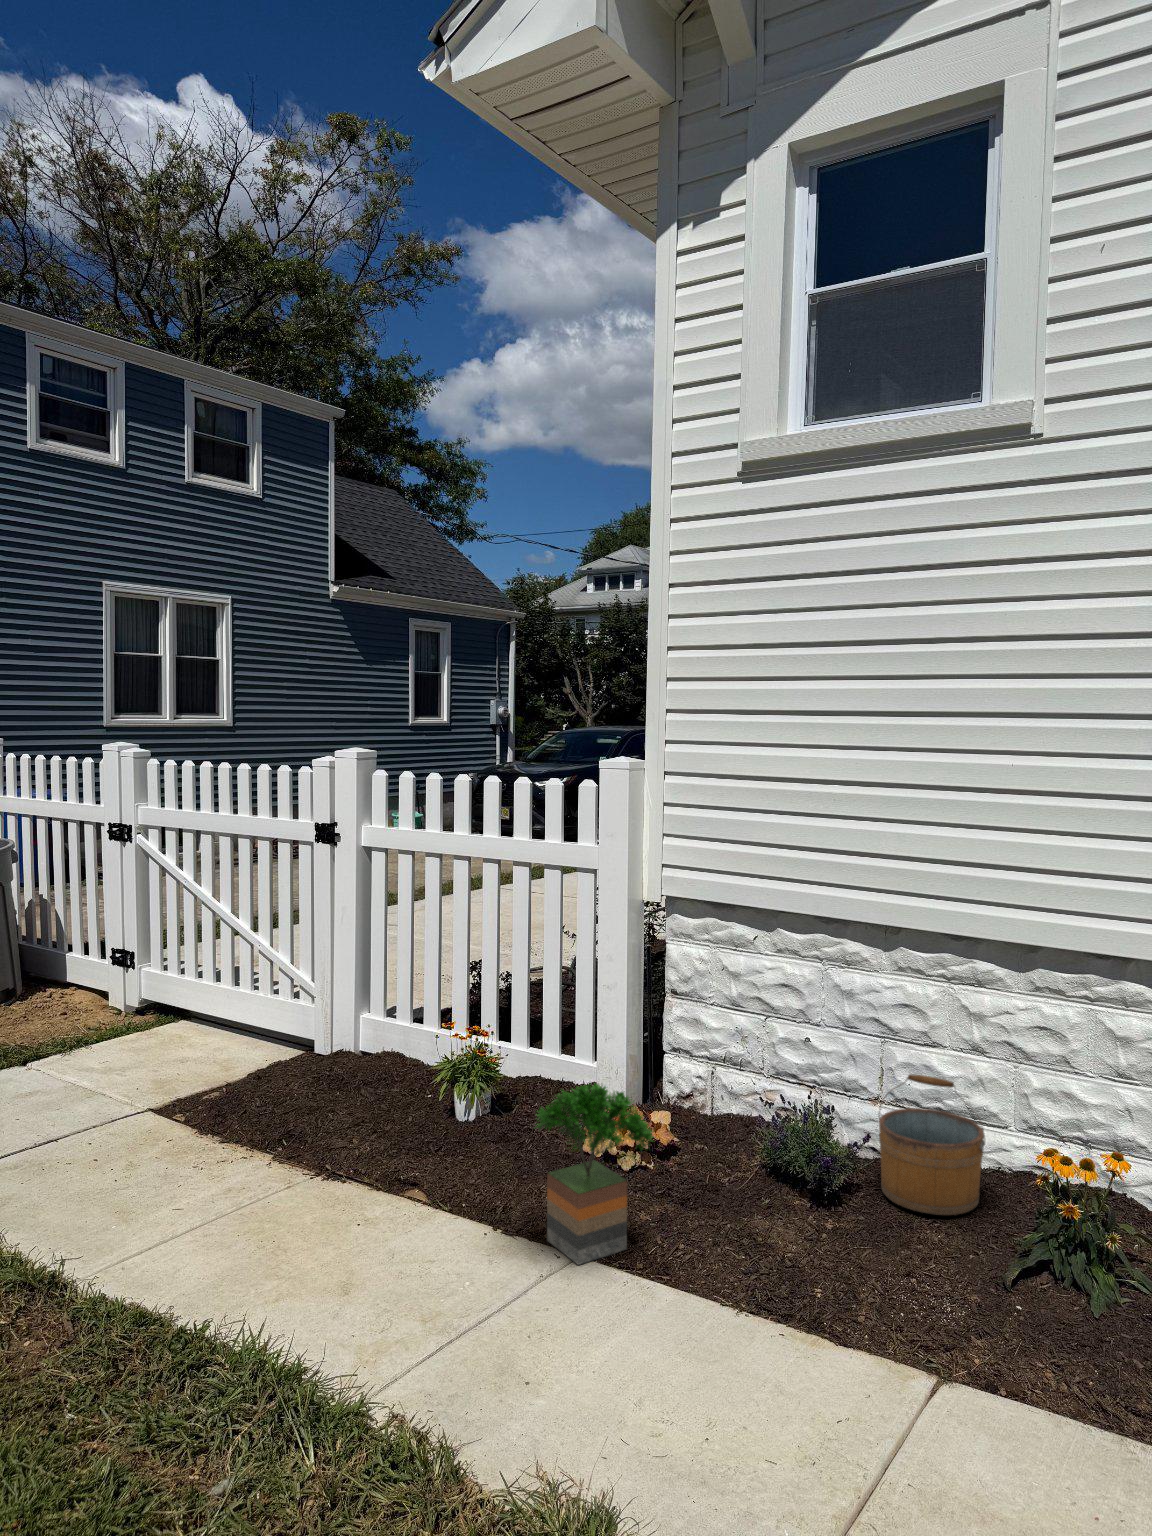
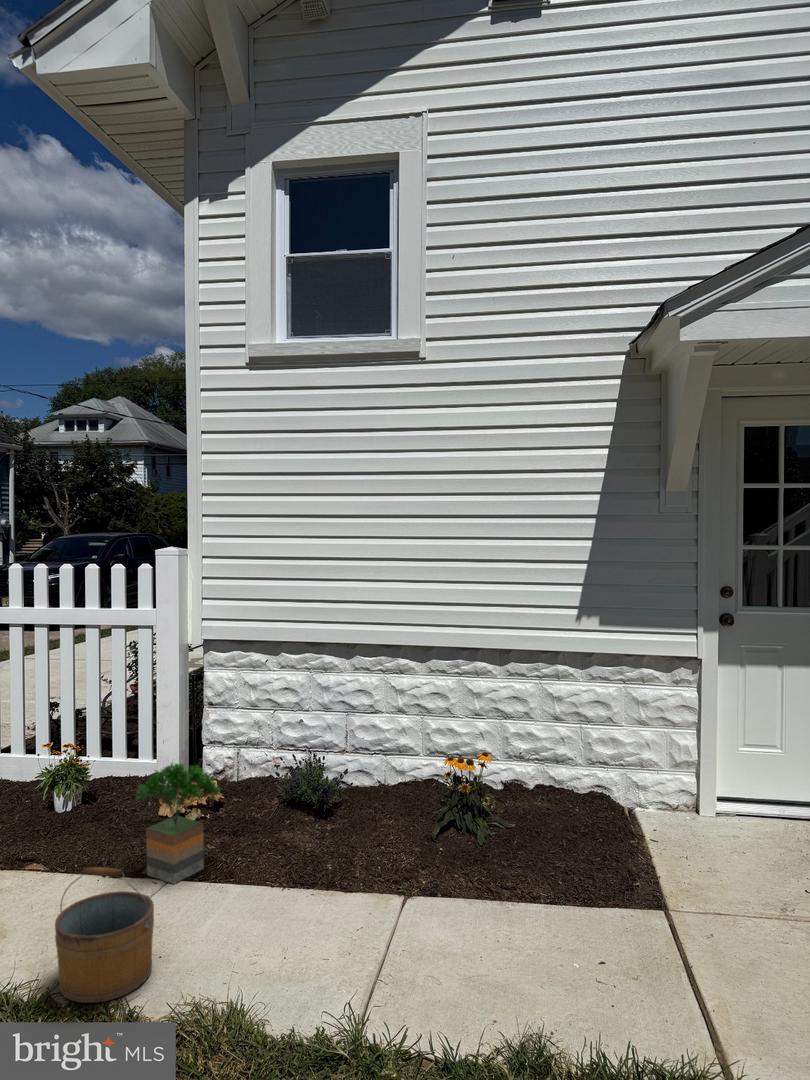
bucket: present [879,1074,985,1215] -> present [55,867,154,1003]

